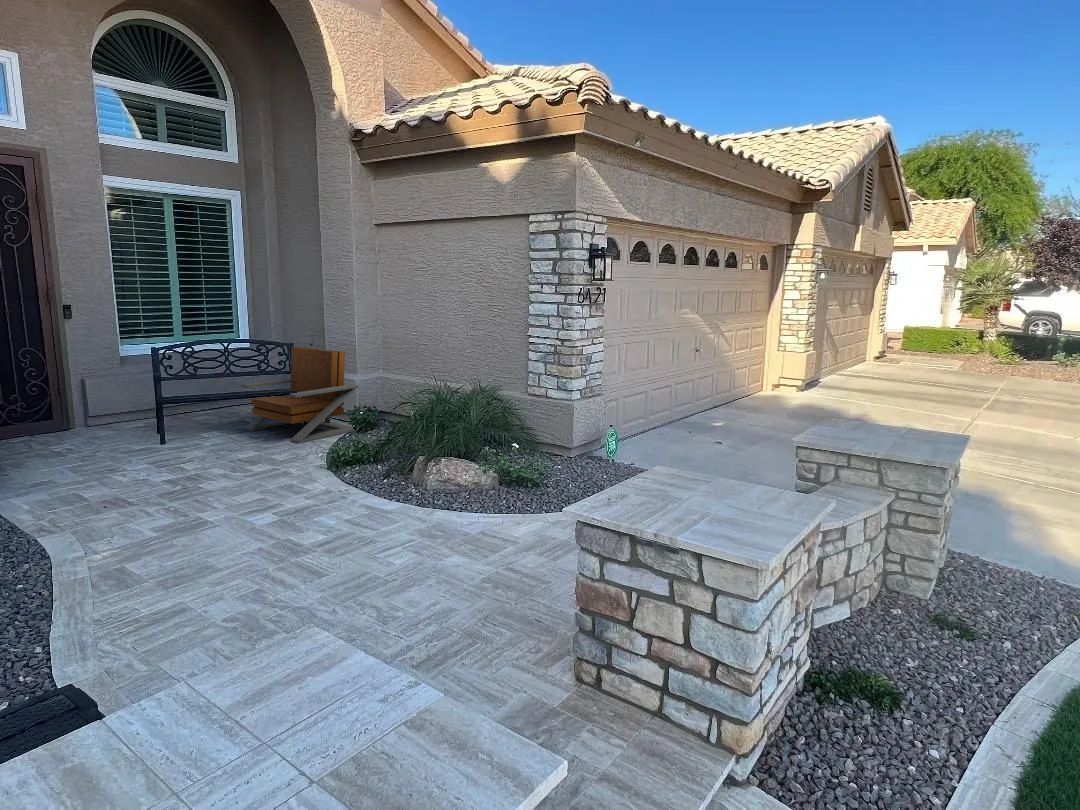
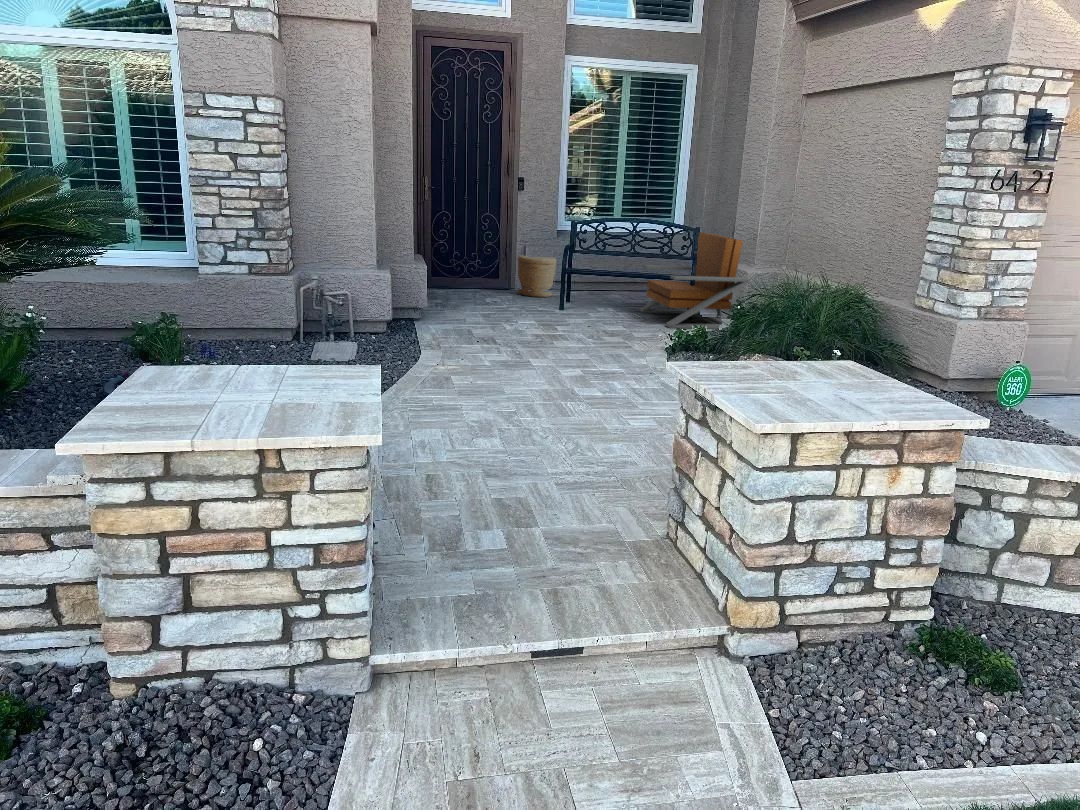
woven basket: none [80,388,132,436] -> present [518,255,556,297]

